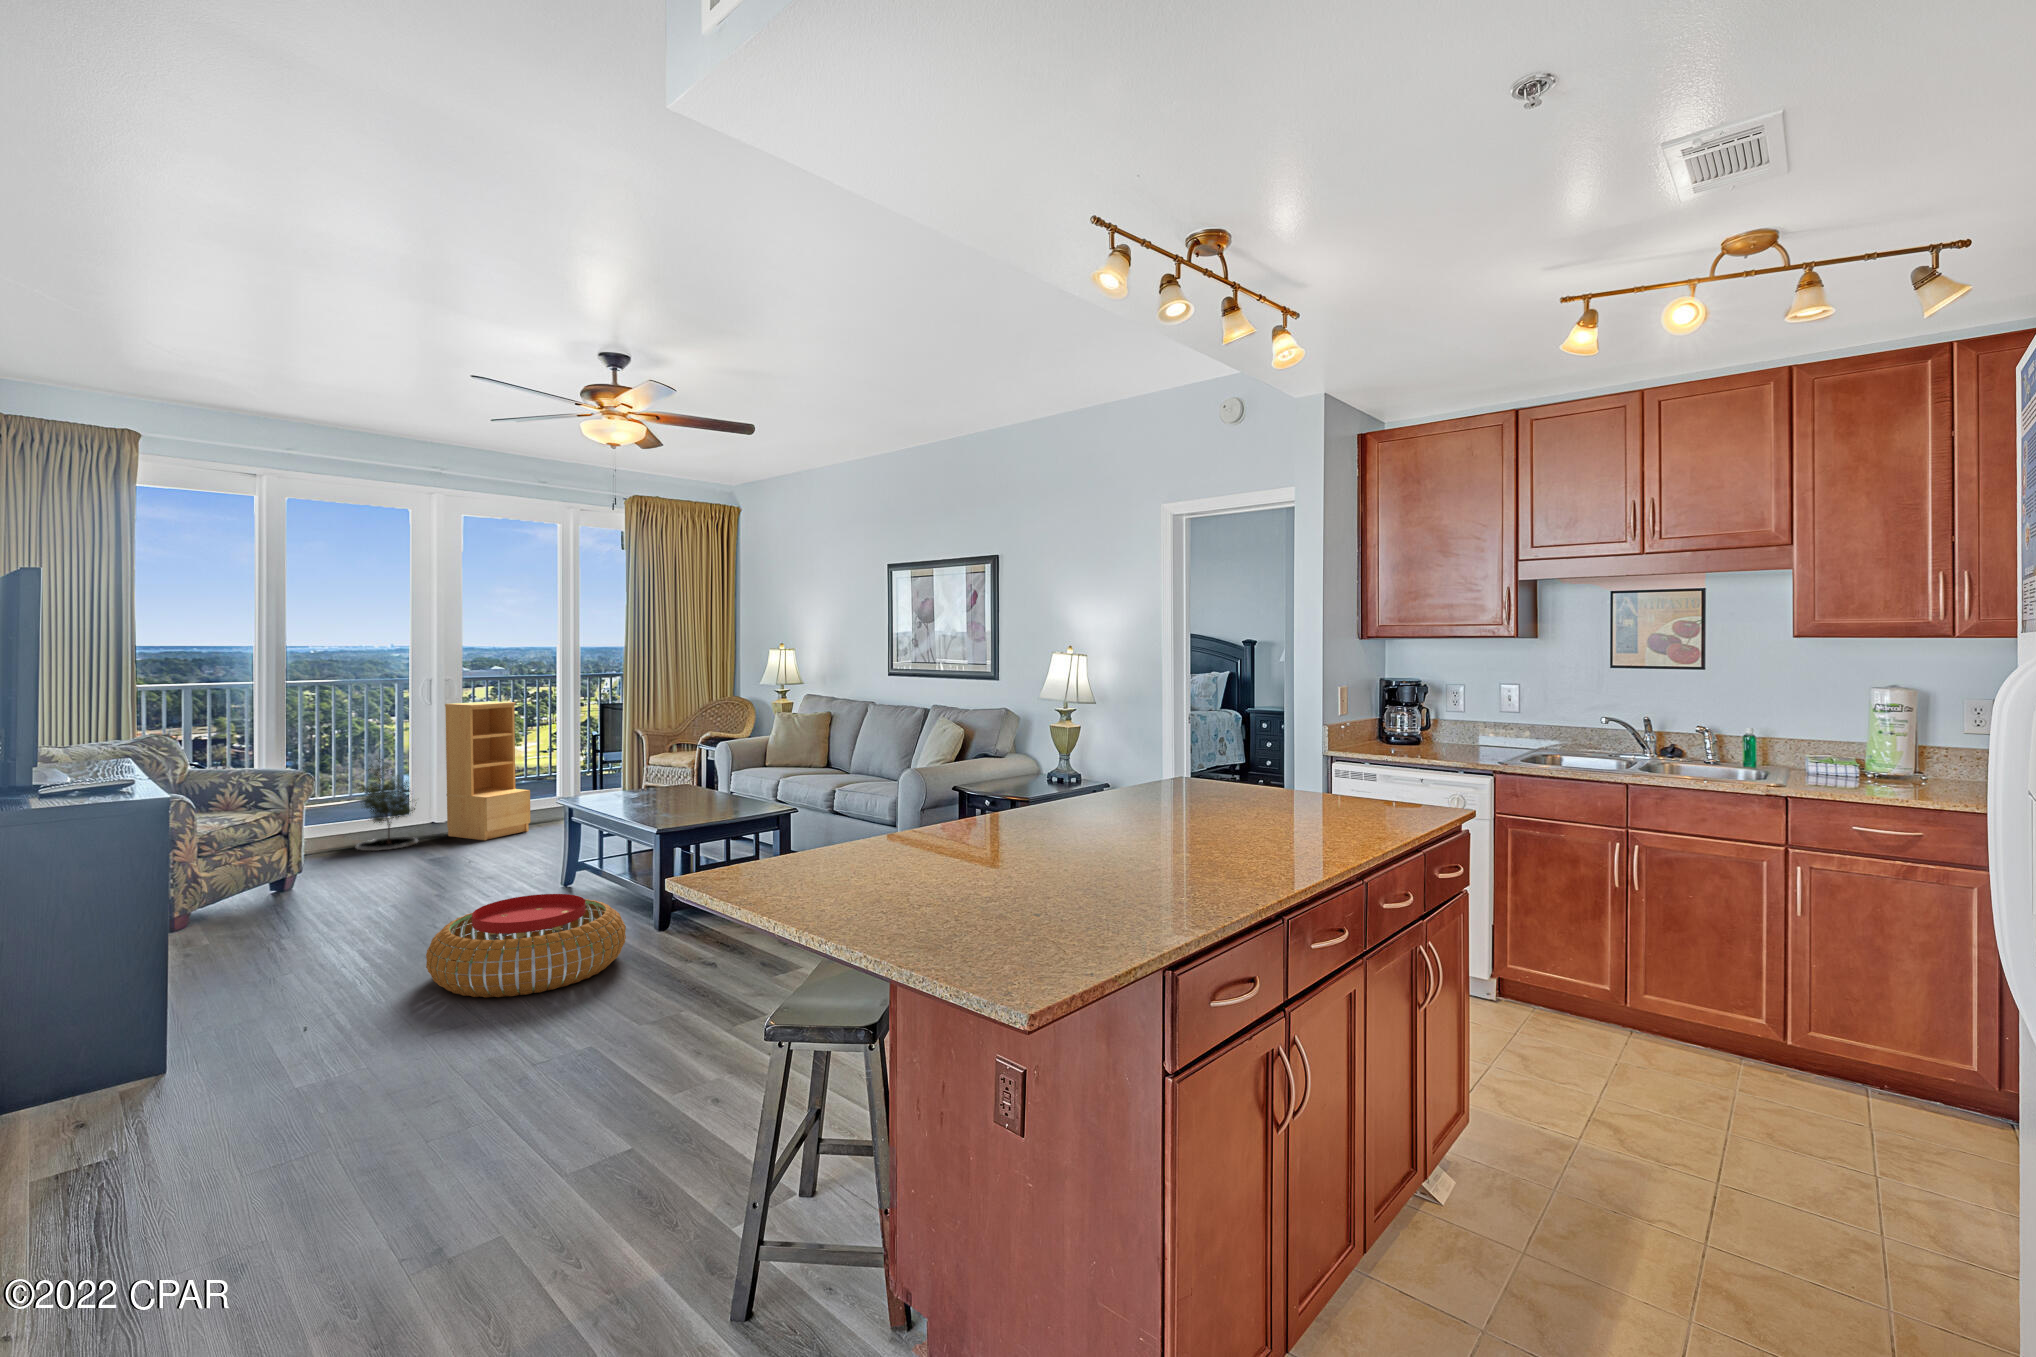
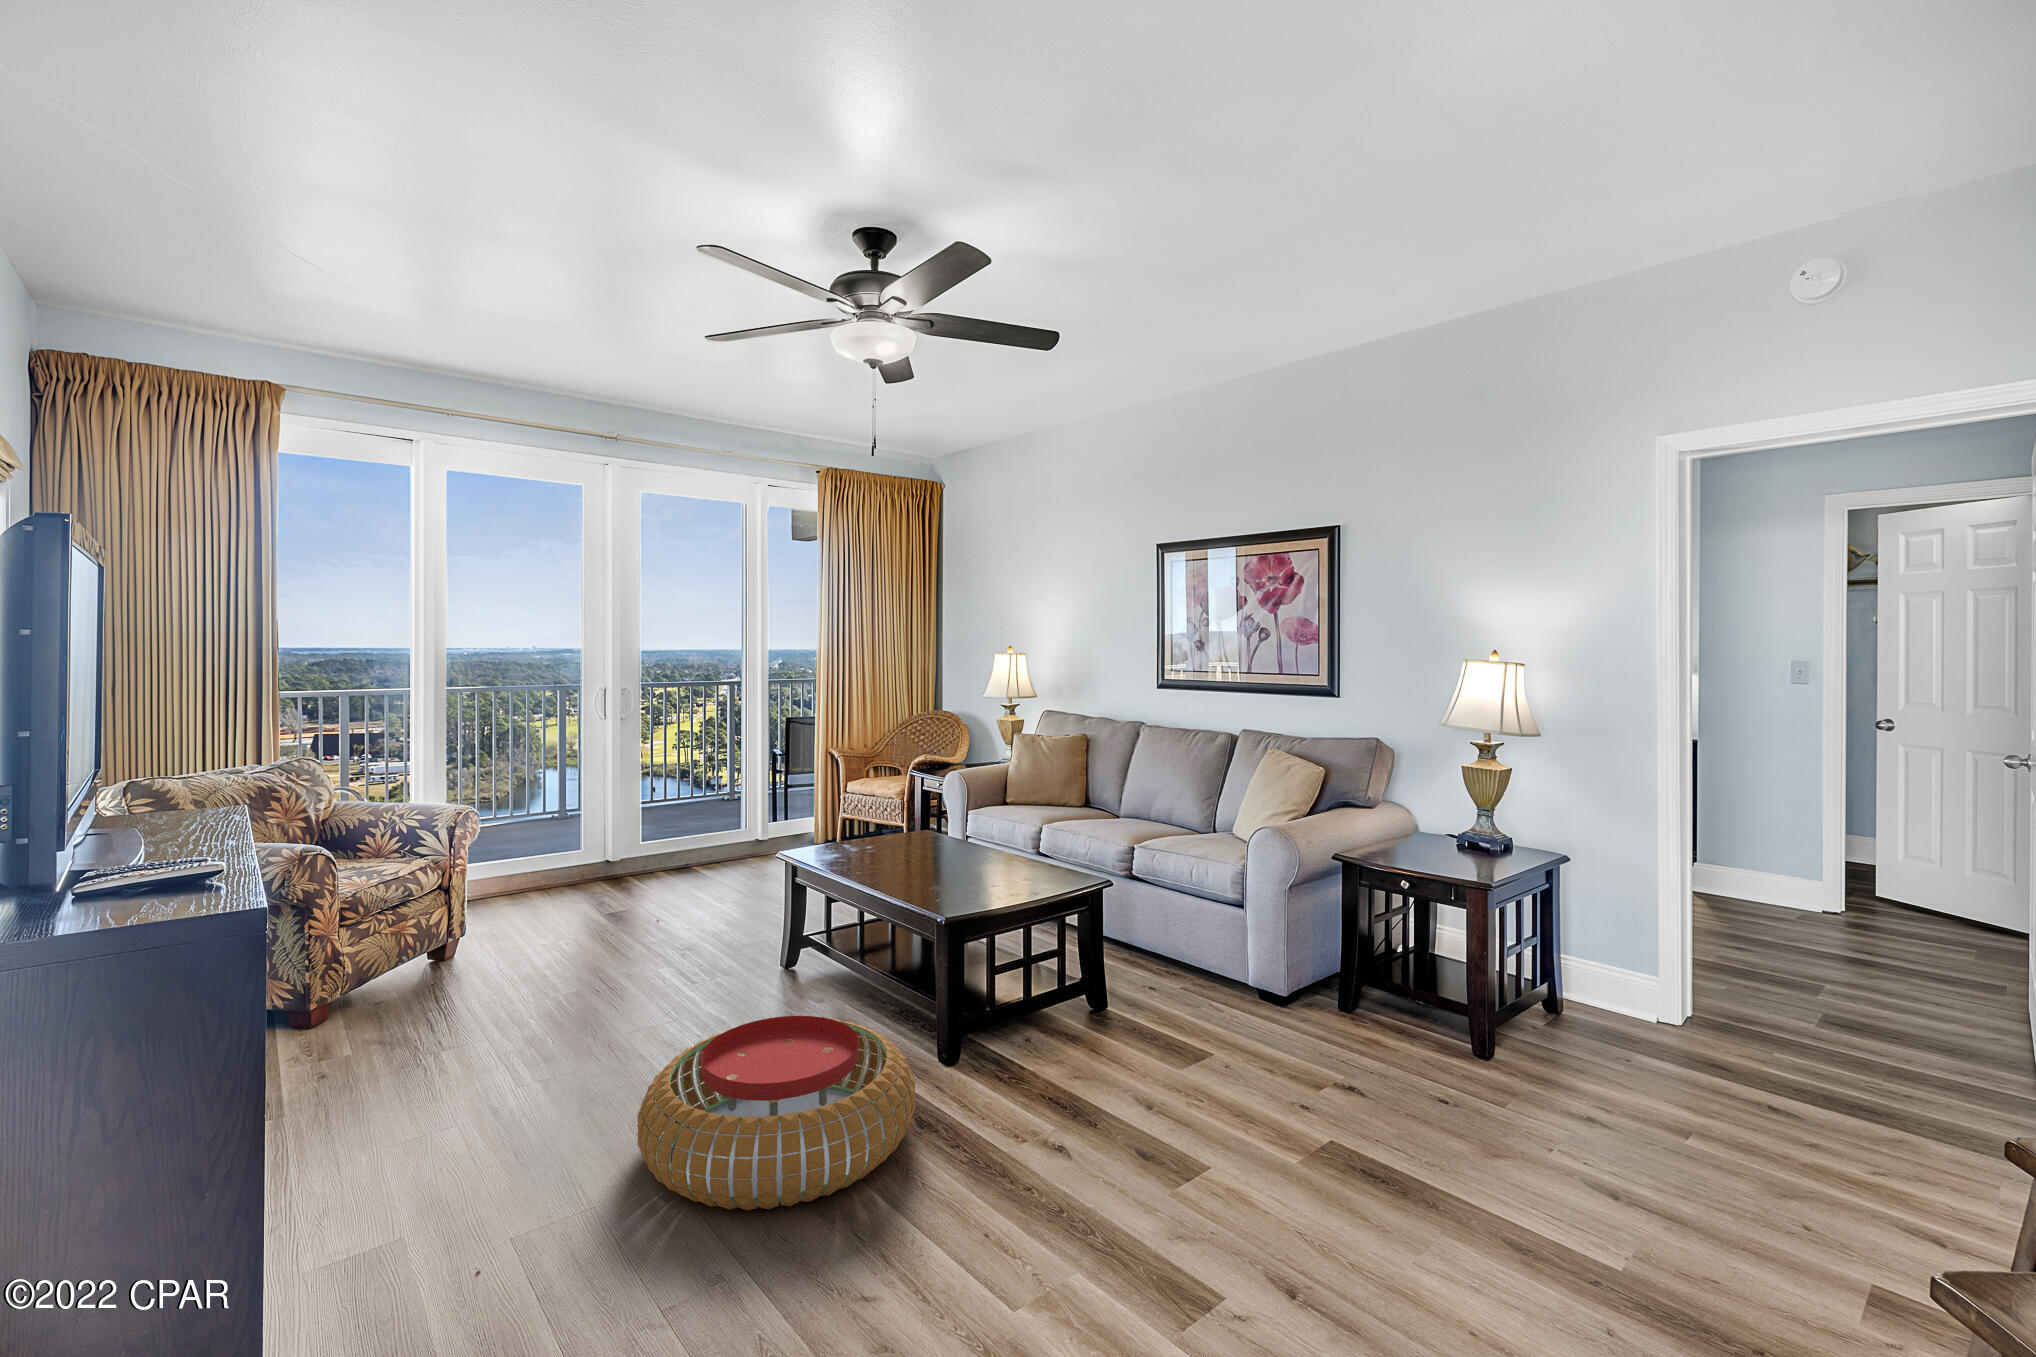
bookshelf: present [445,701,531,840] -> none [625,714,719,884]
potted tree: present [356,758,418,851] -> none [522,778,597,896]

